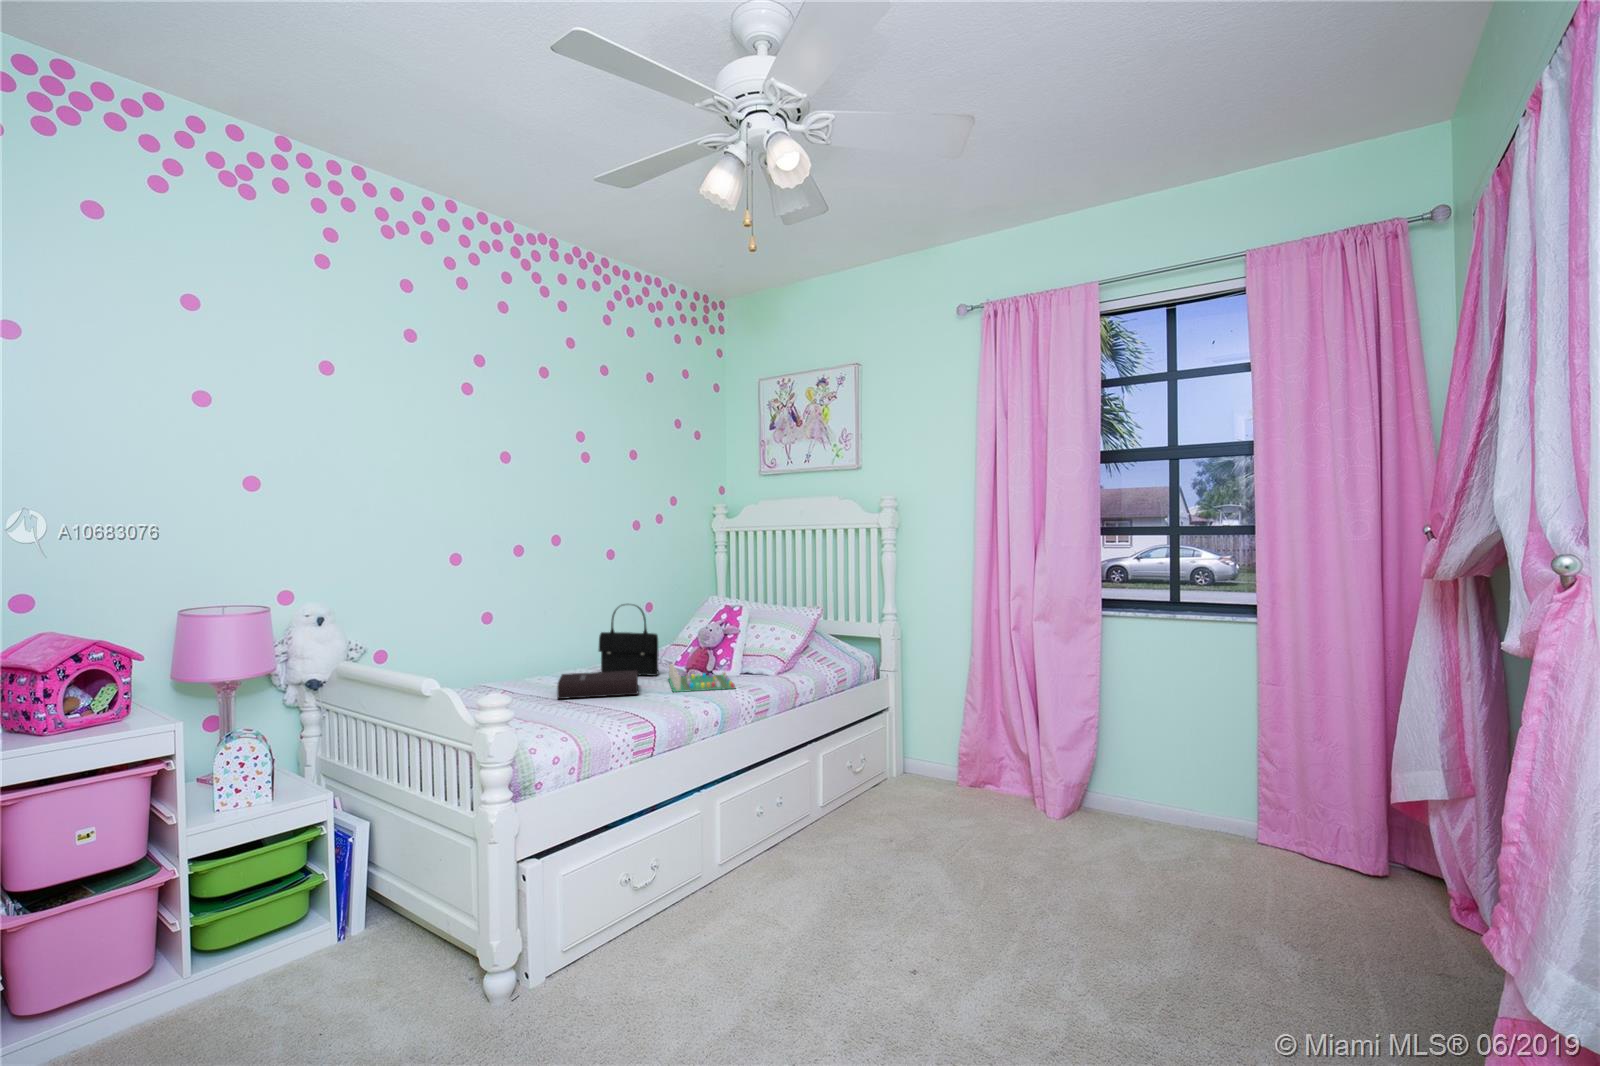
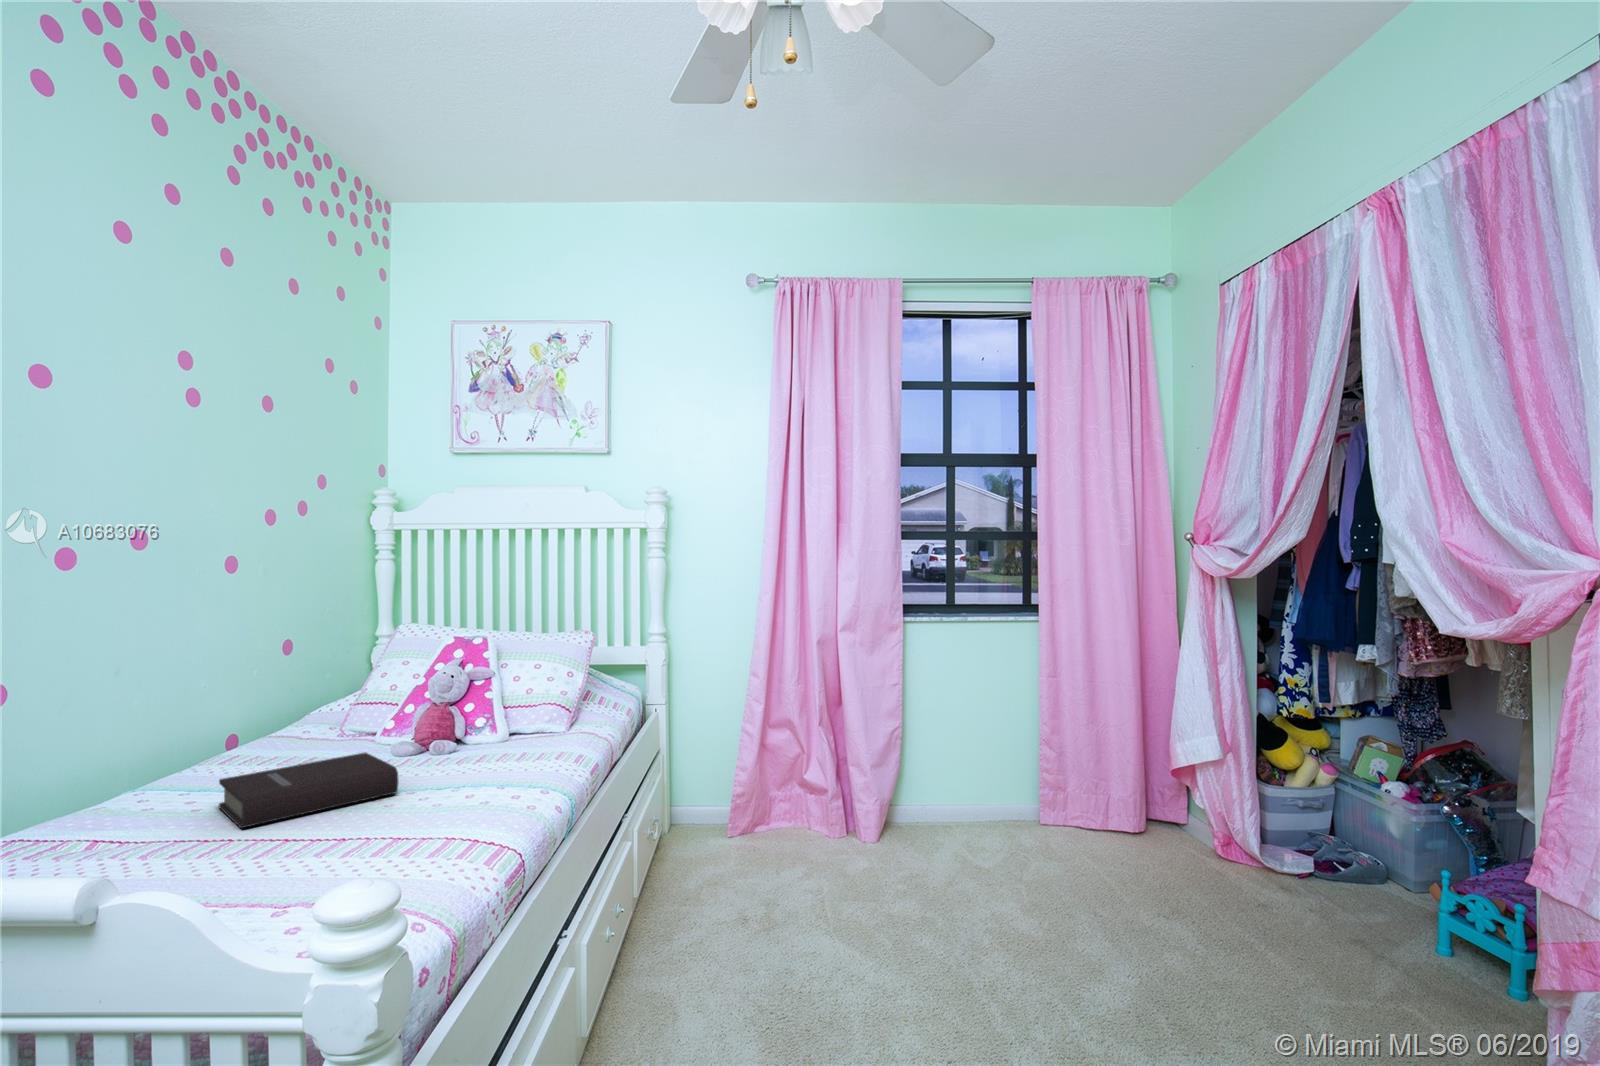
handbag: present [599,604,659,676] -> none [252,643,372,765]
board game: present [668,664,735,692] -> none [398,733,542,779]

